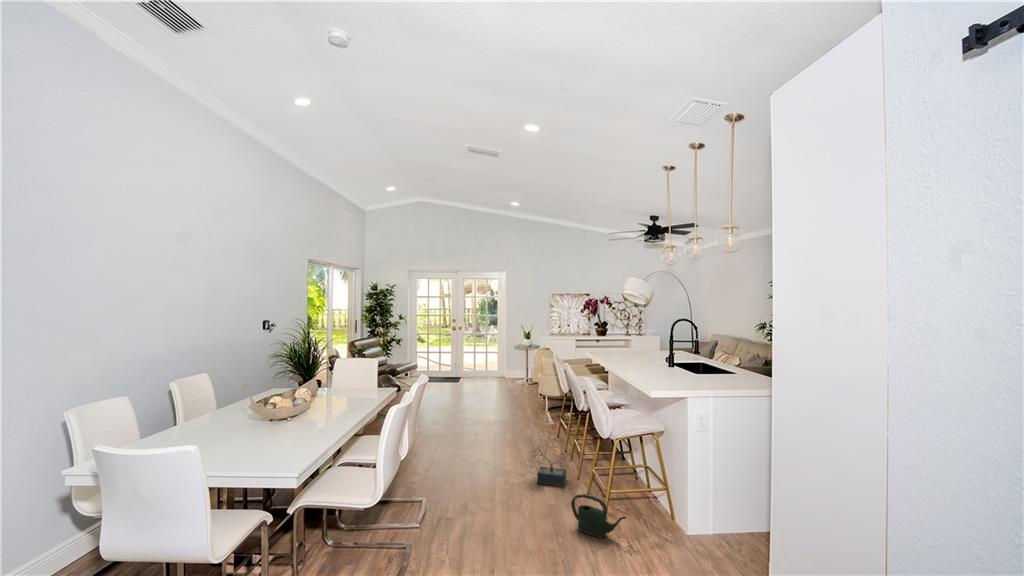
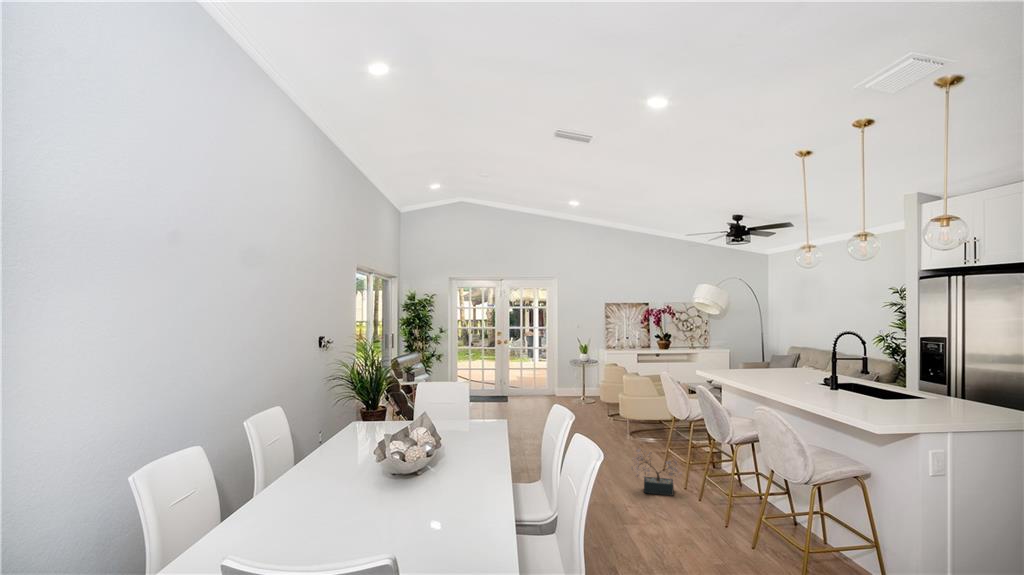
watering can: present [571,494,626,538] -> none [698,495,762,539]

